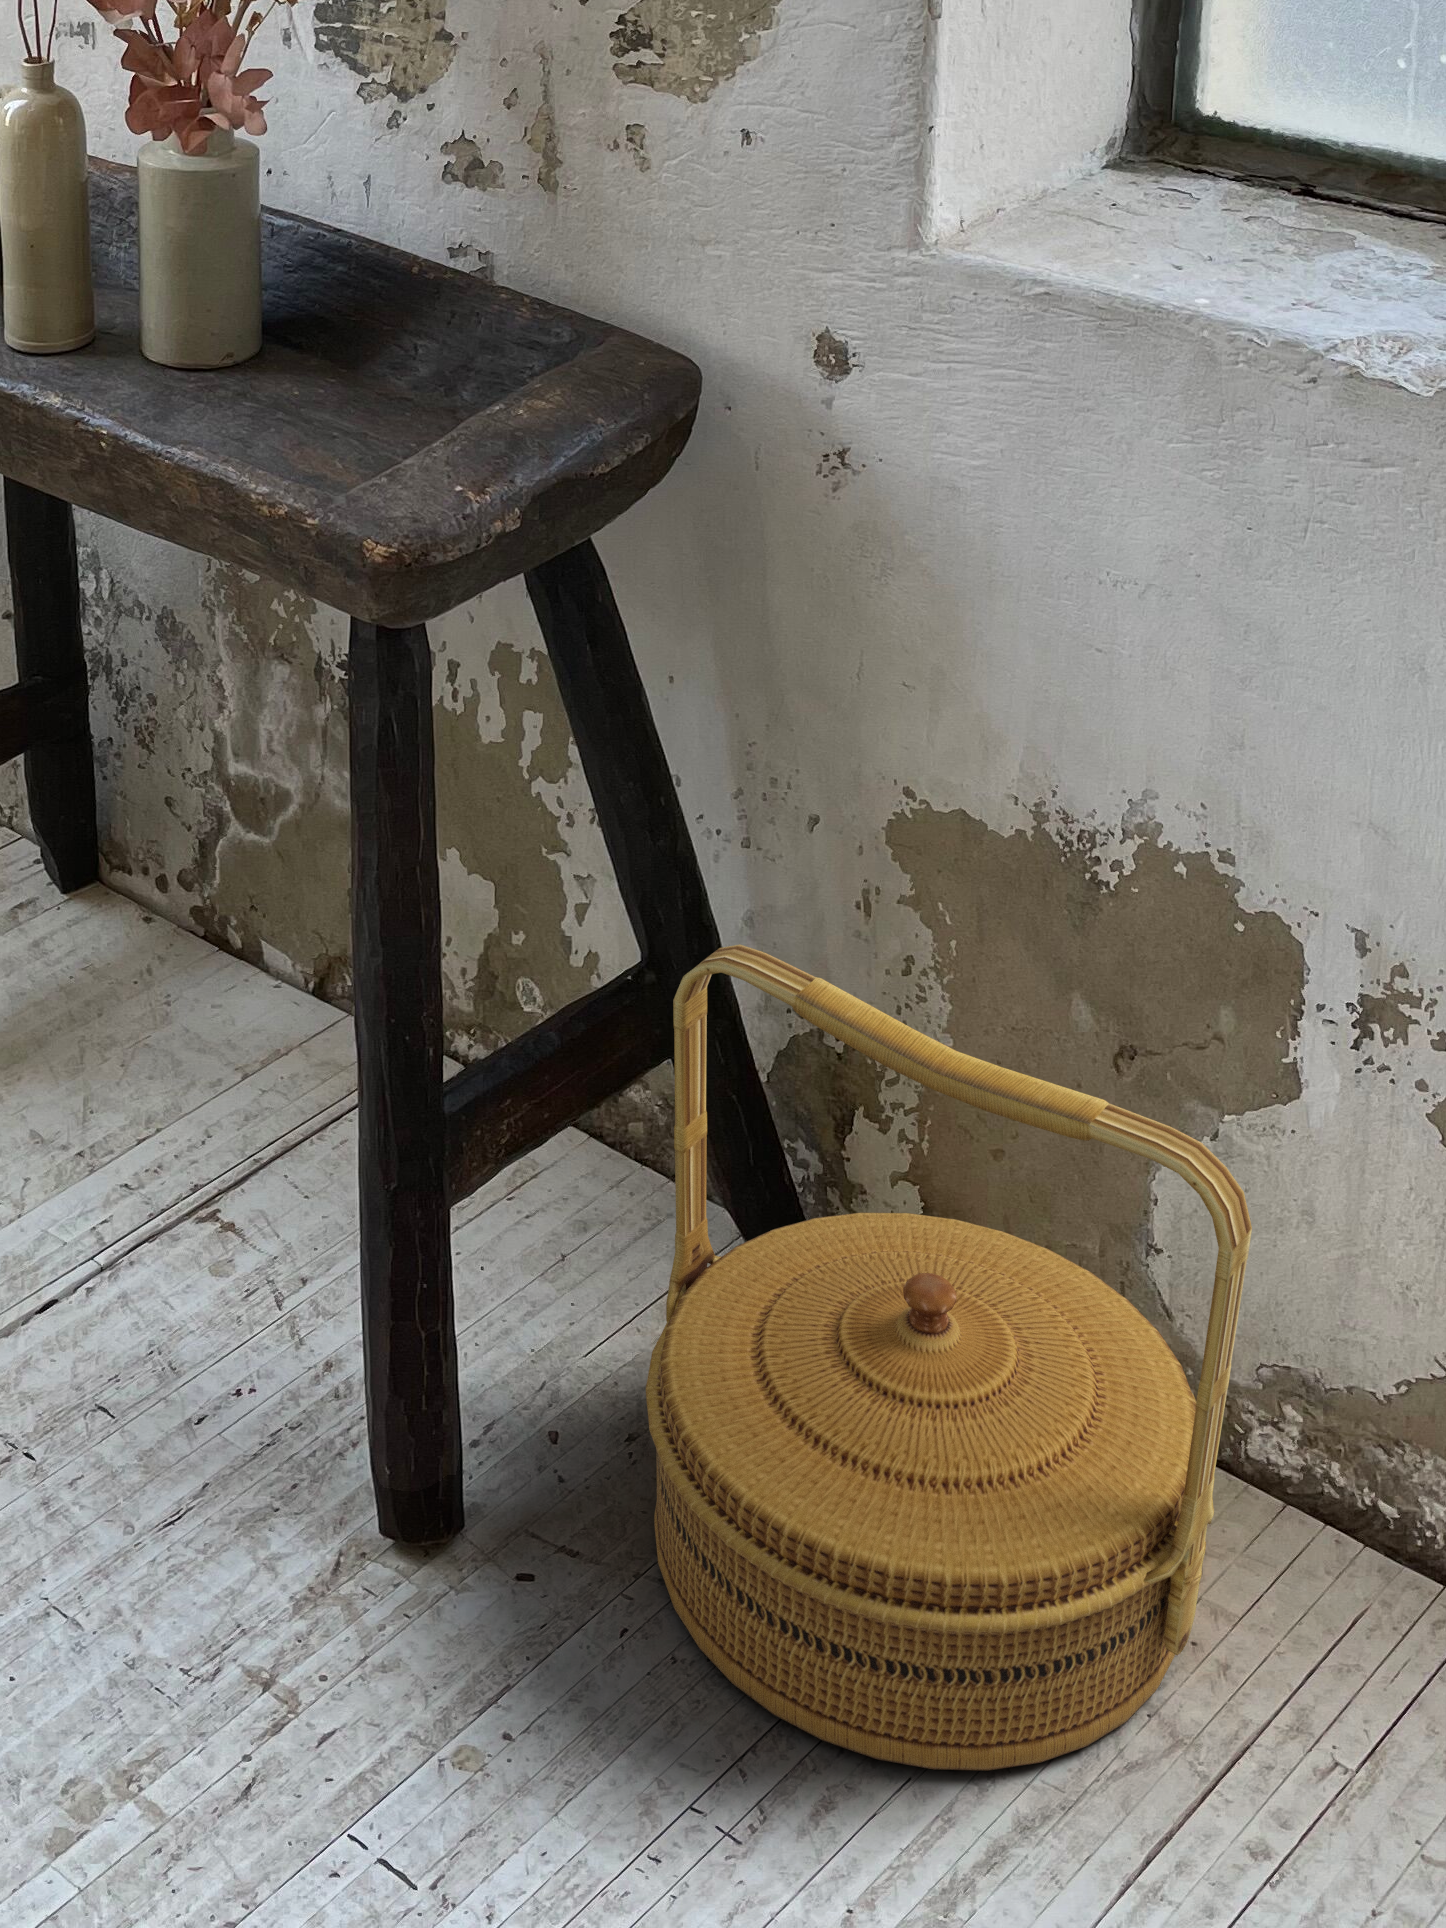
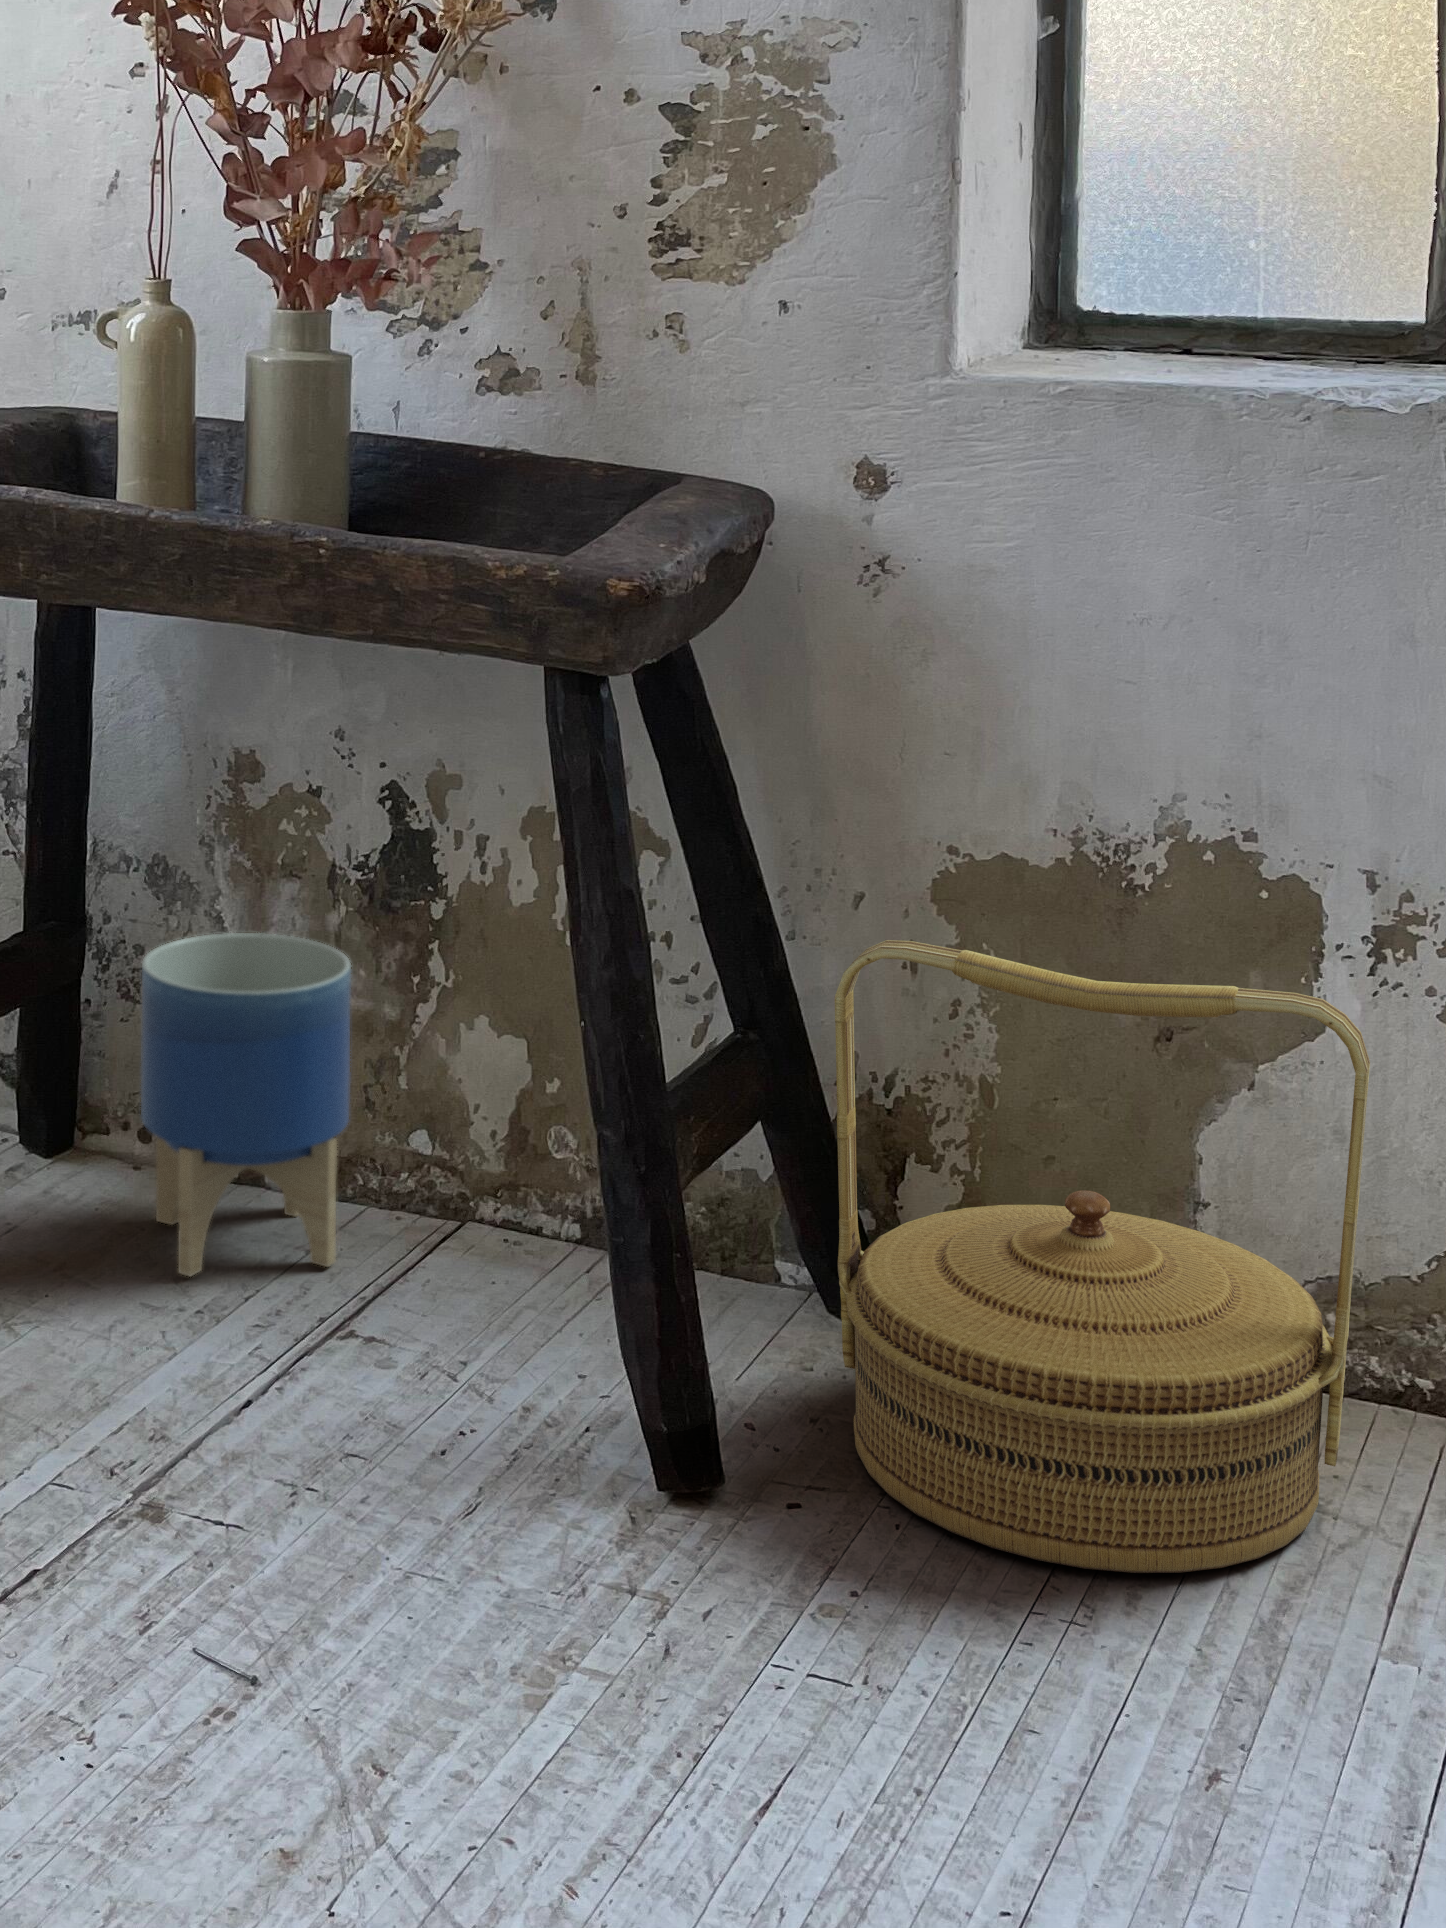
planter: none [59,725,289,1105] -> present [141,933,351,1276]

